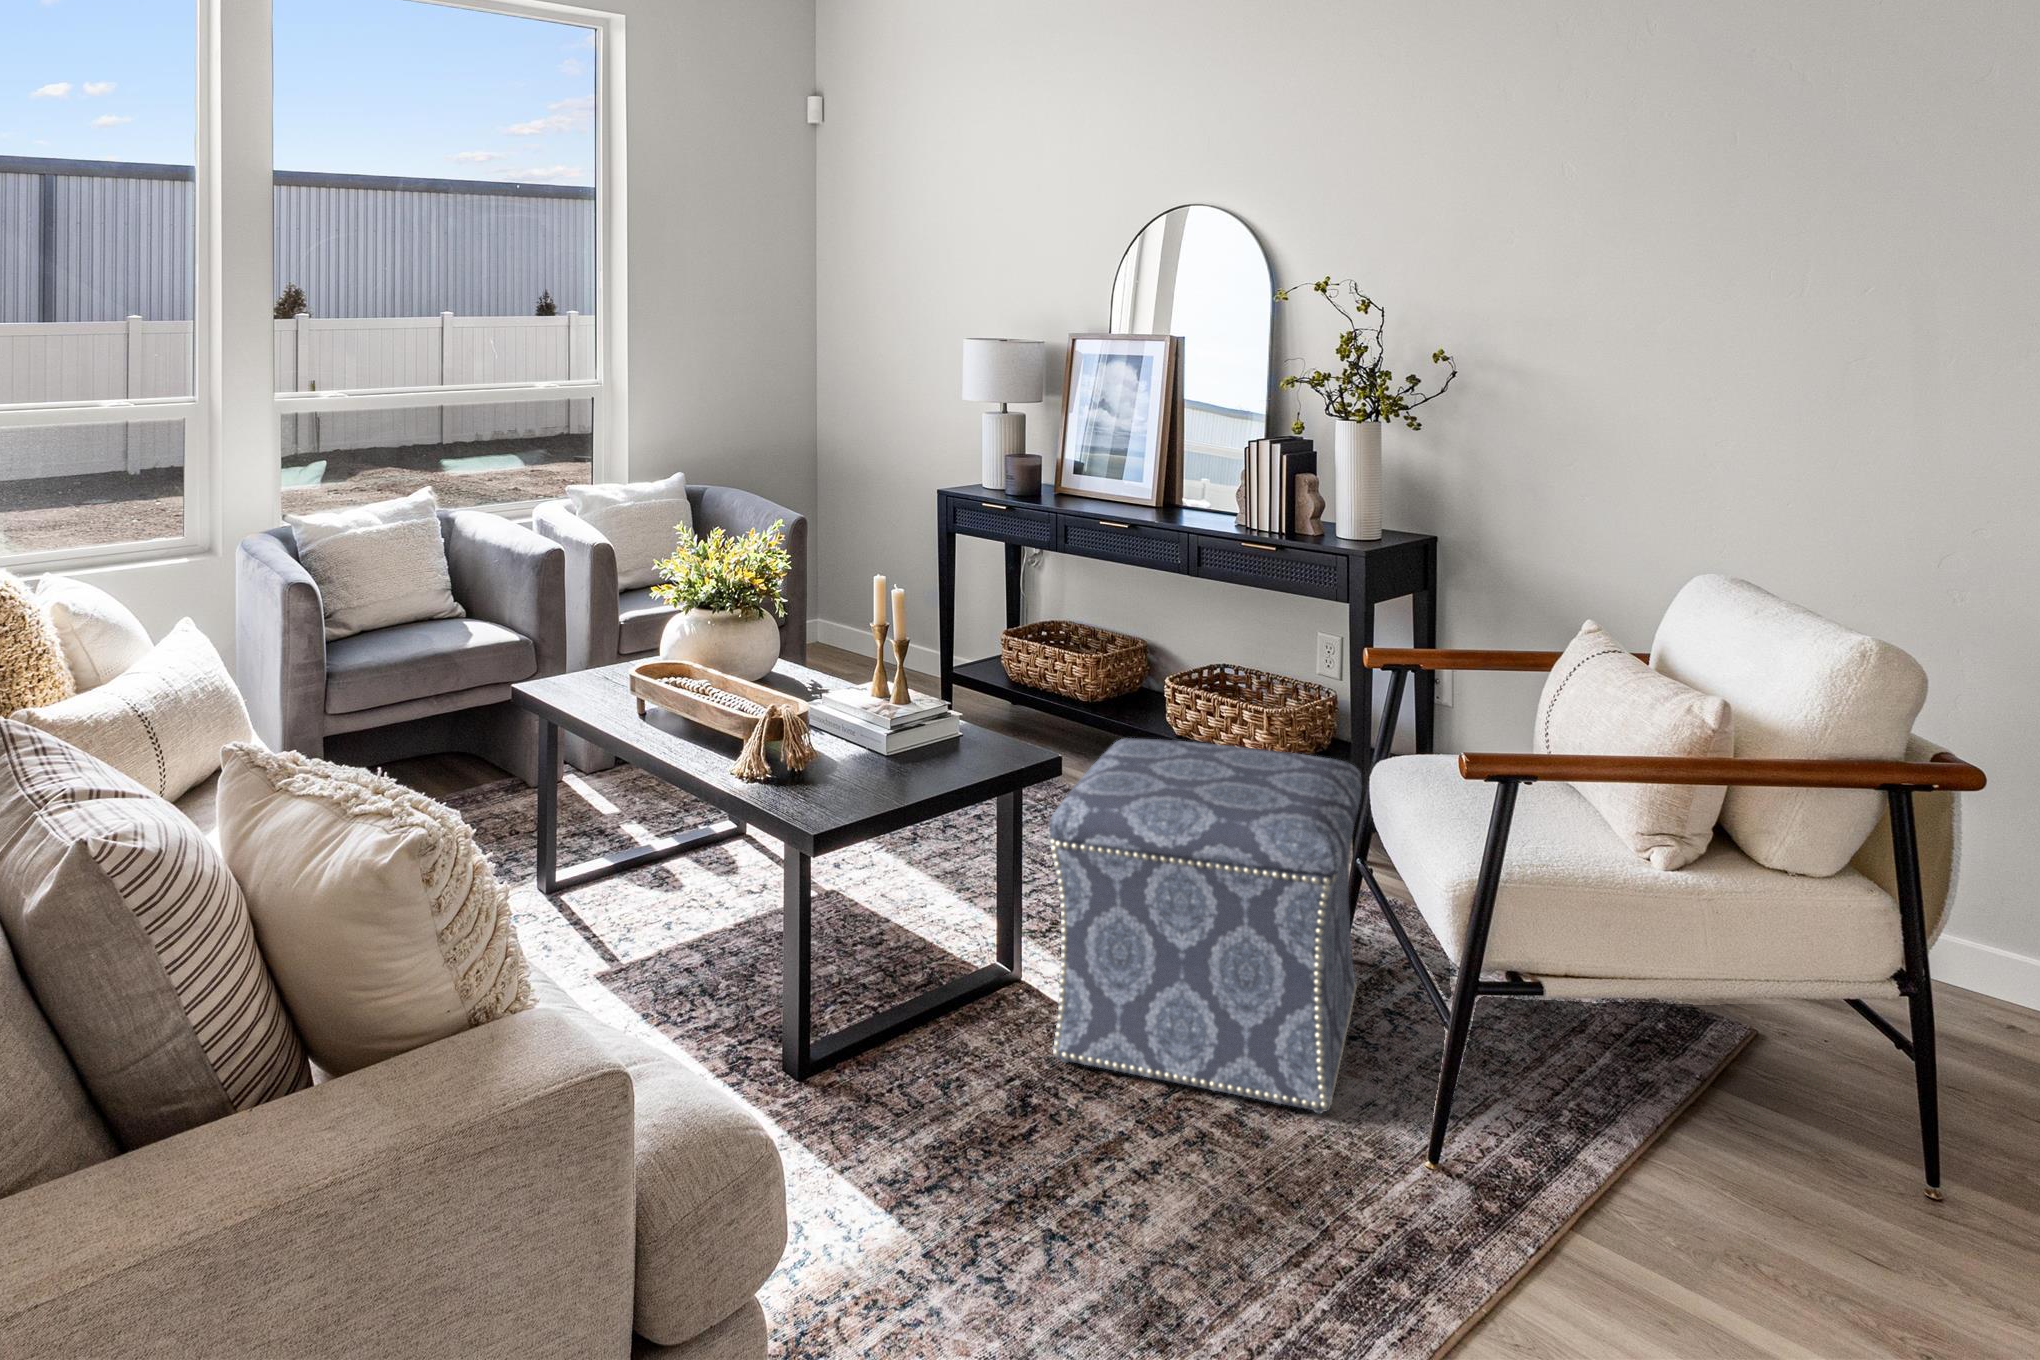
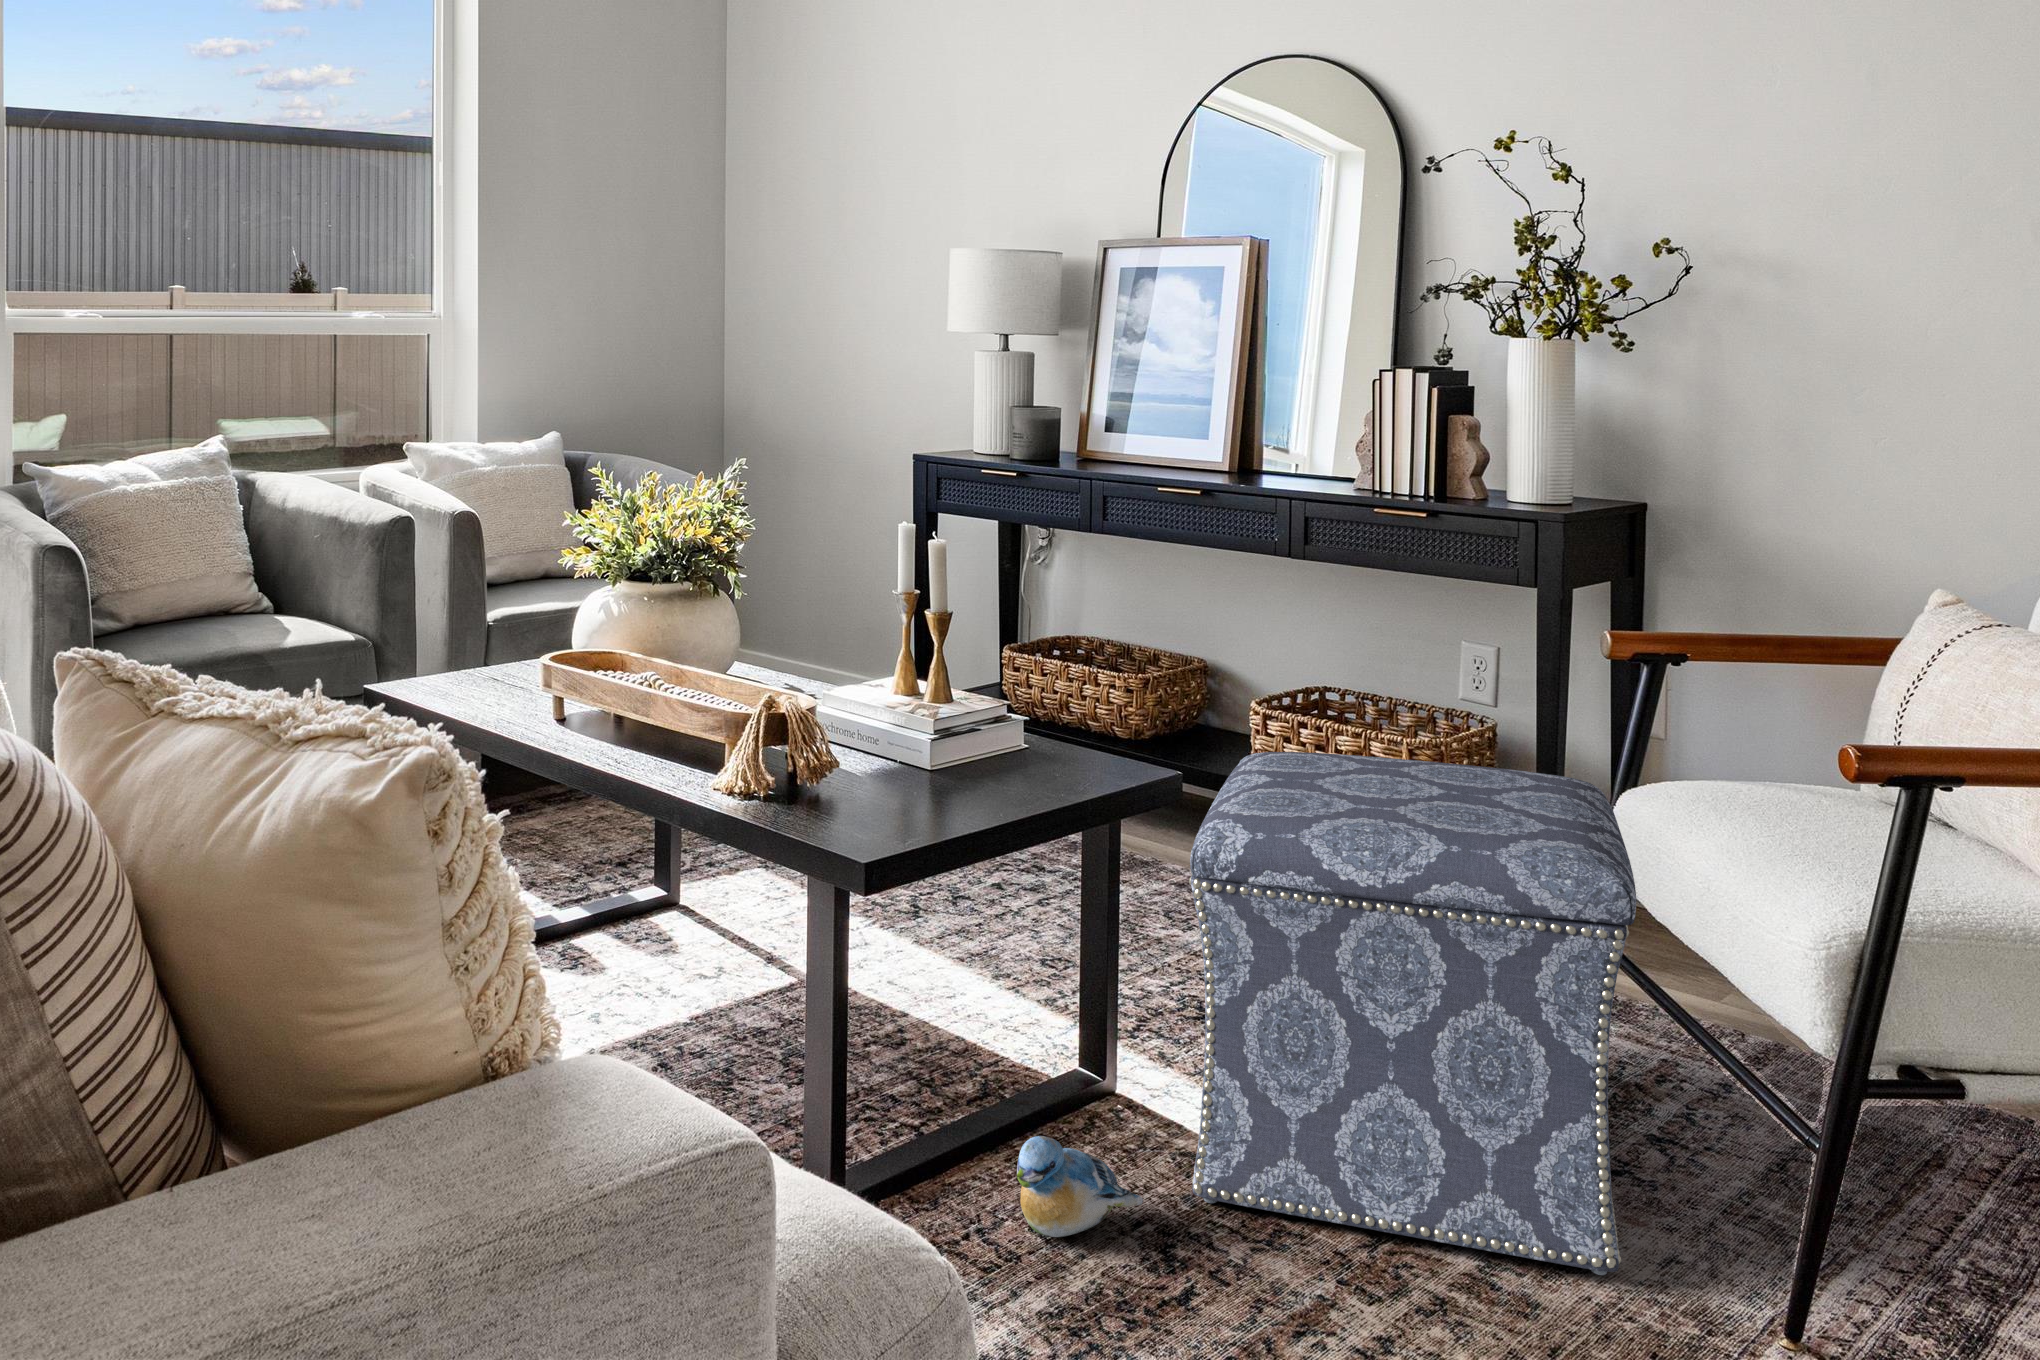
plush toy: none [922,1019,1013,1088] -> present [1017,1136,1143,1237]

